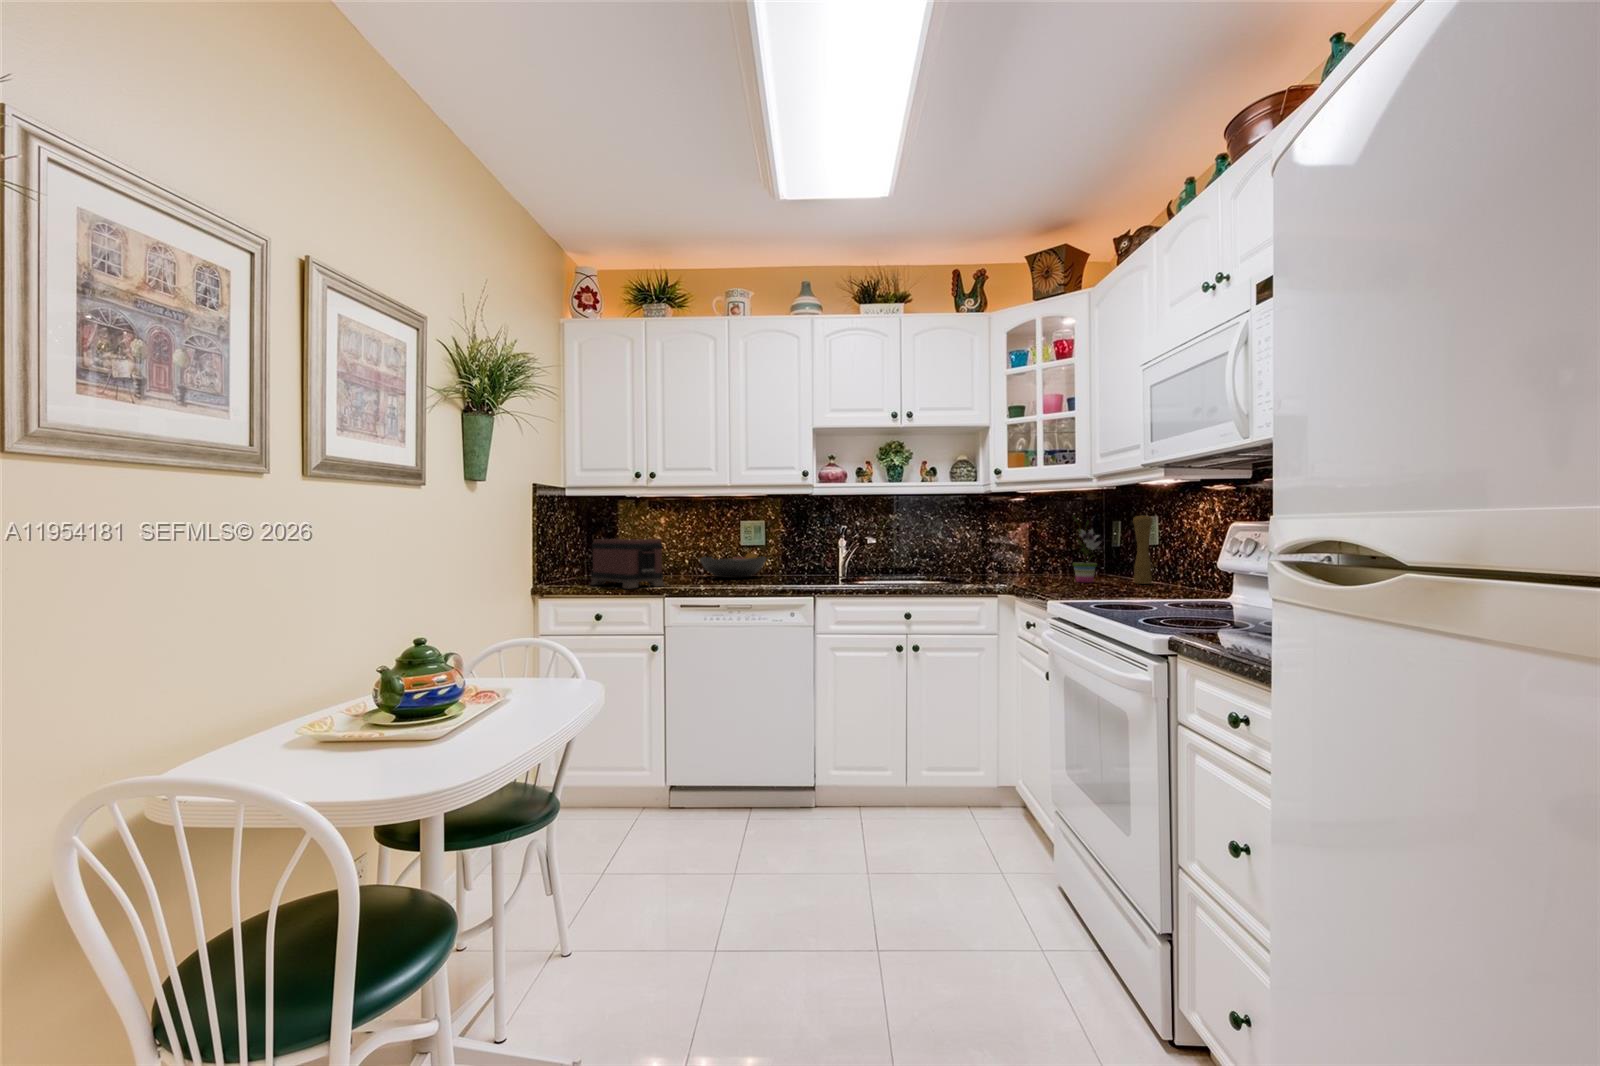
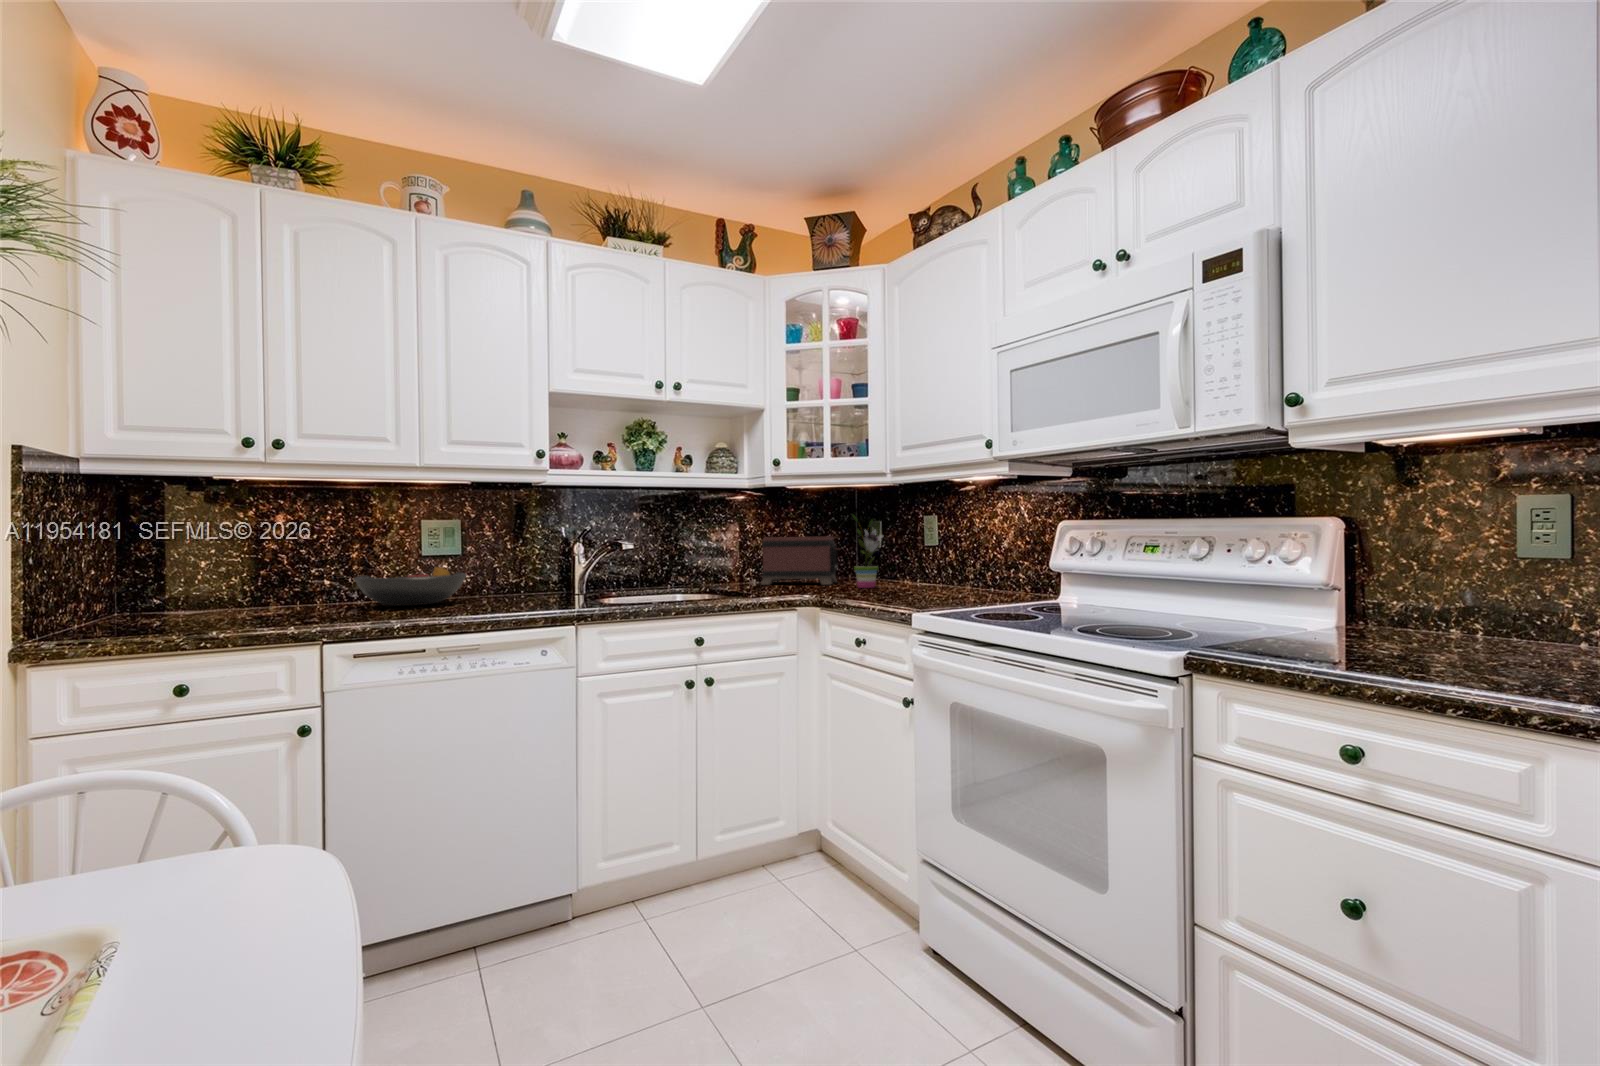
pepper mill: present [1133,515,1153,584] -> none [912,513,931,586]
toaster: present [591,539,665,589] -> present [761,536,838,585]

